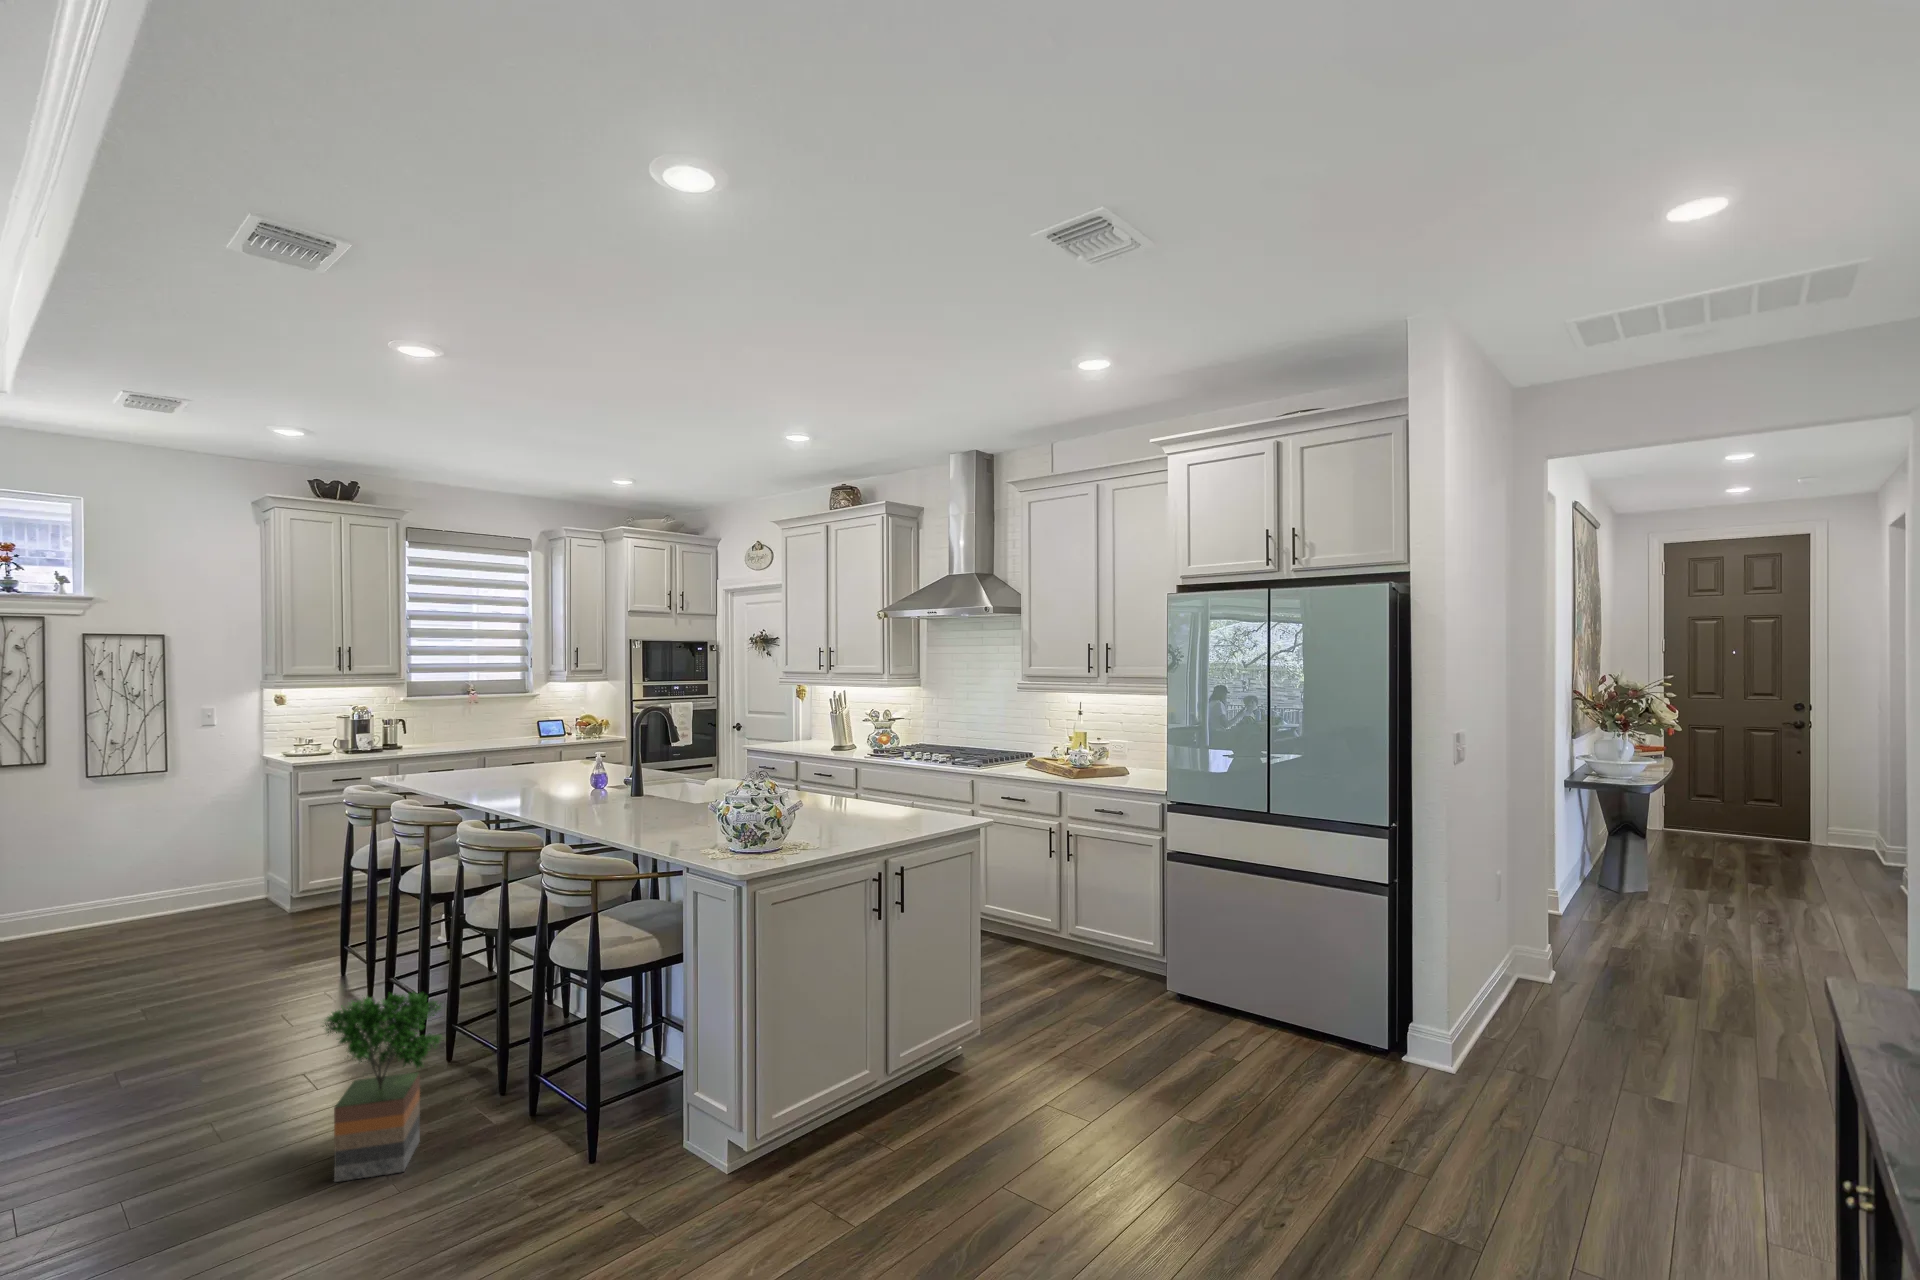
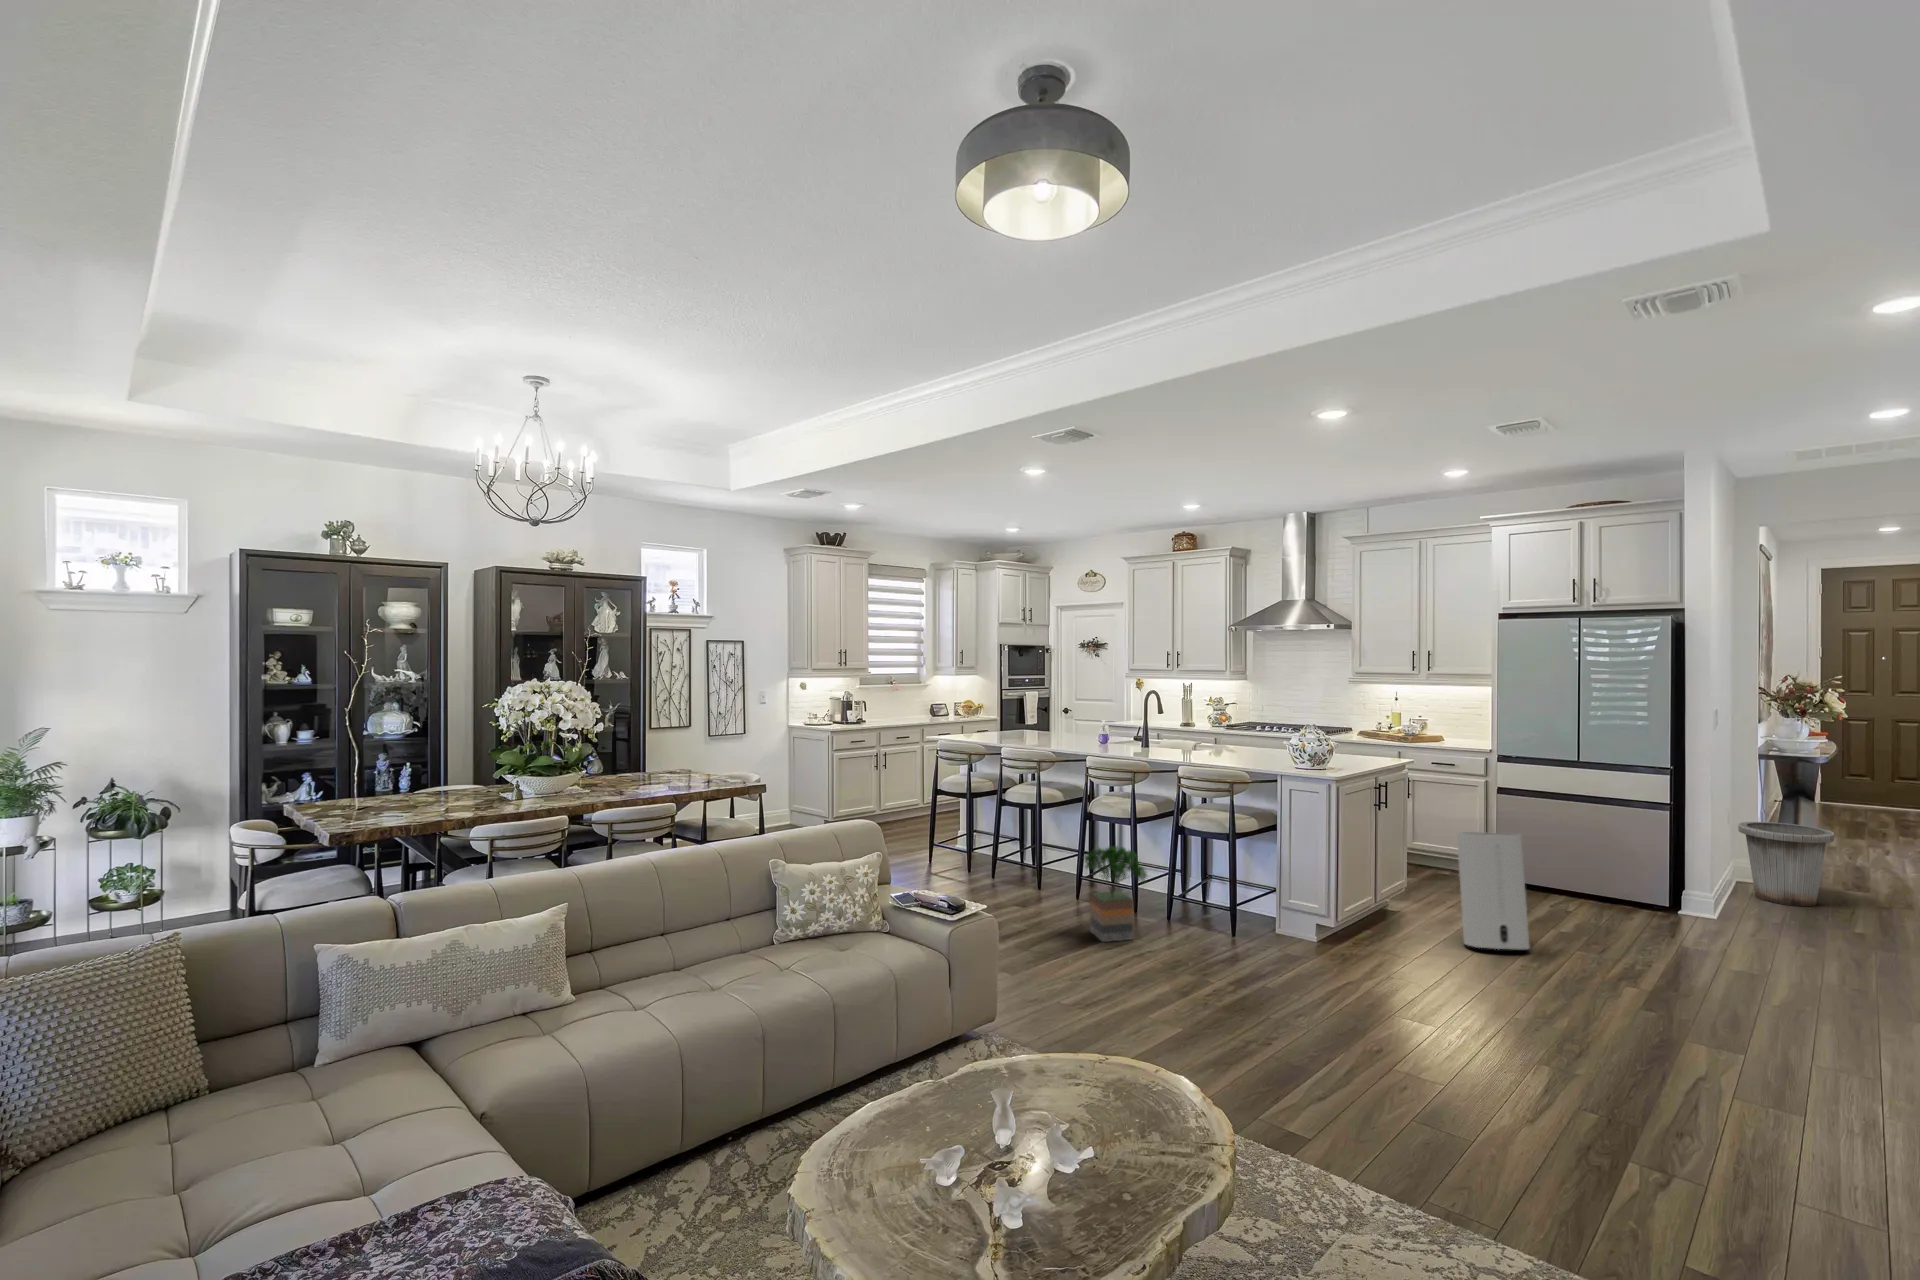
trash can: none [1507,895,1636,1032] -> present [1738,822,1834,906]
air purifier: none [991,954,1096,1178] -> present [1457,832,1530,950]

